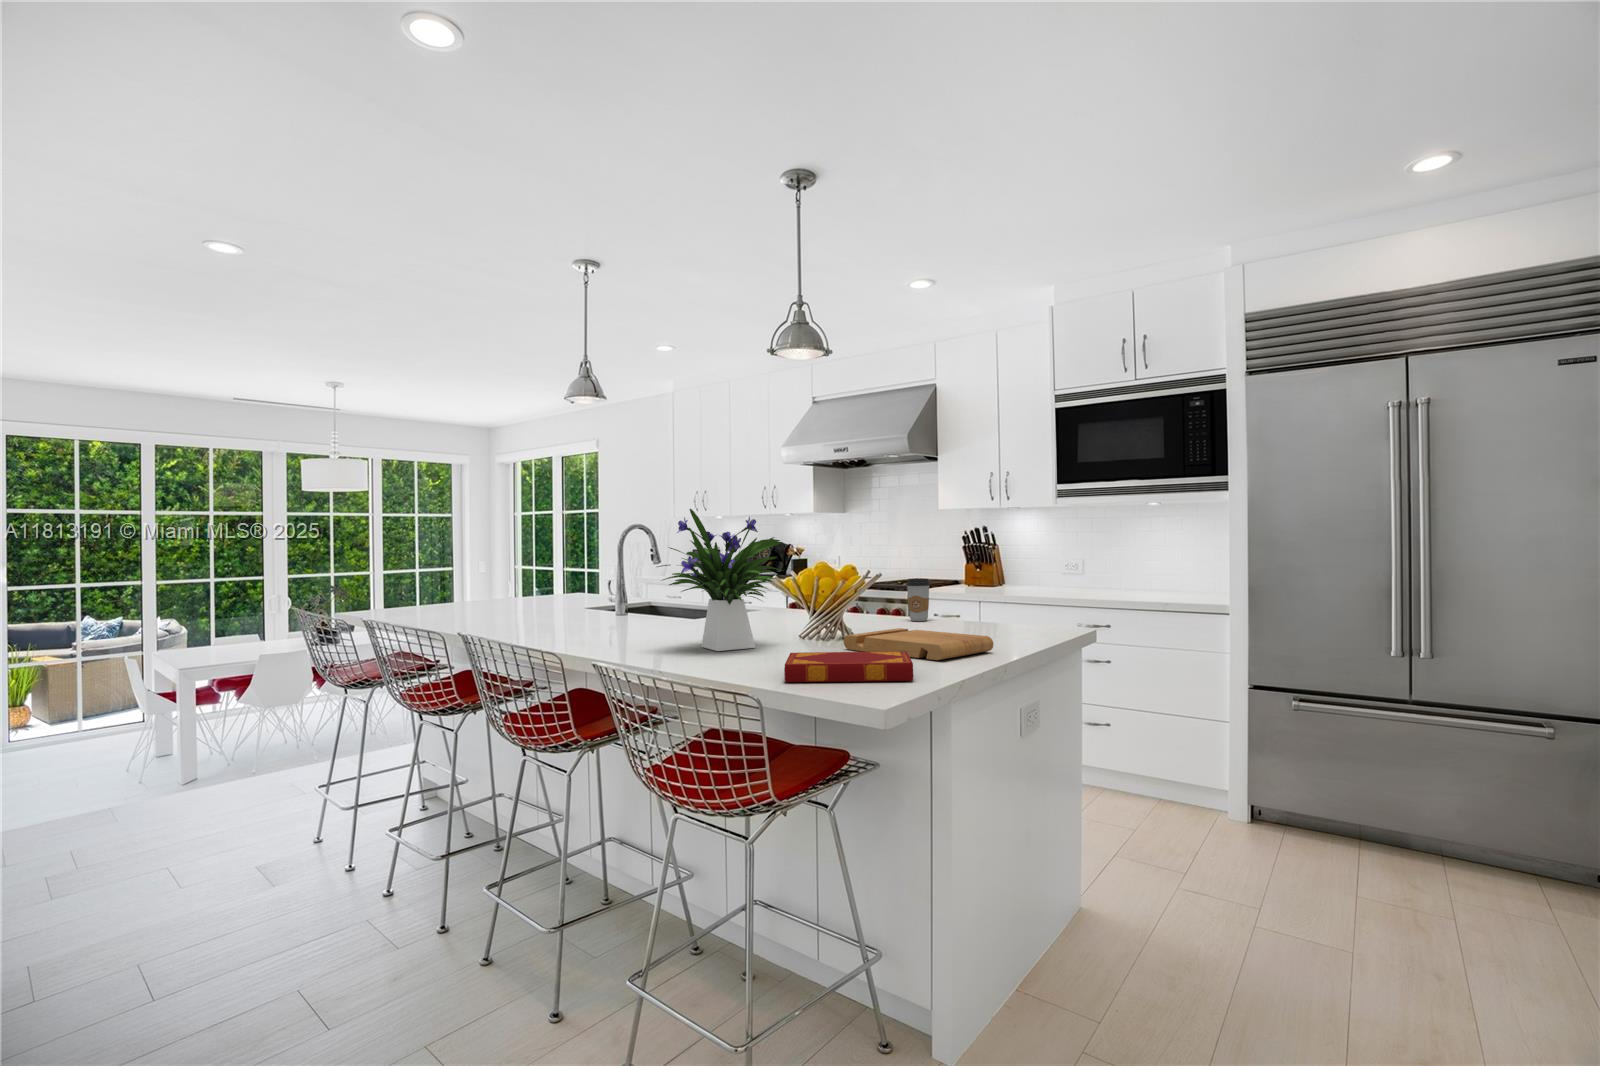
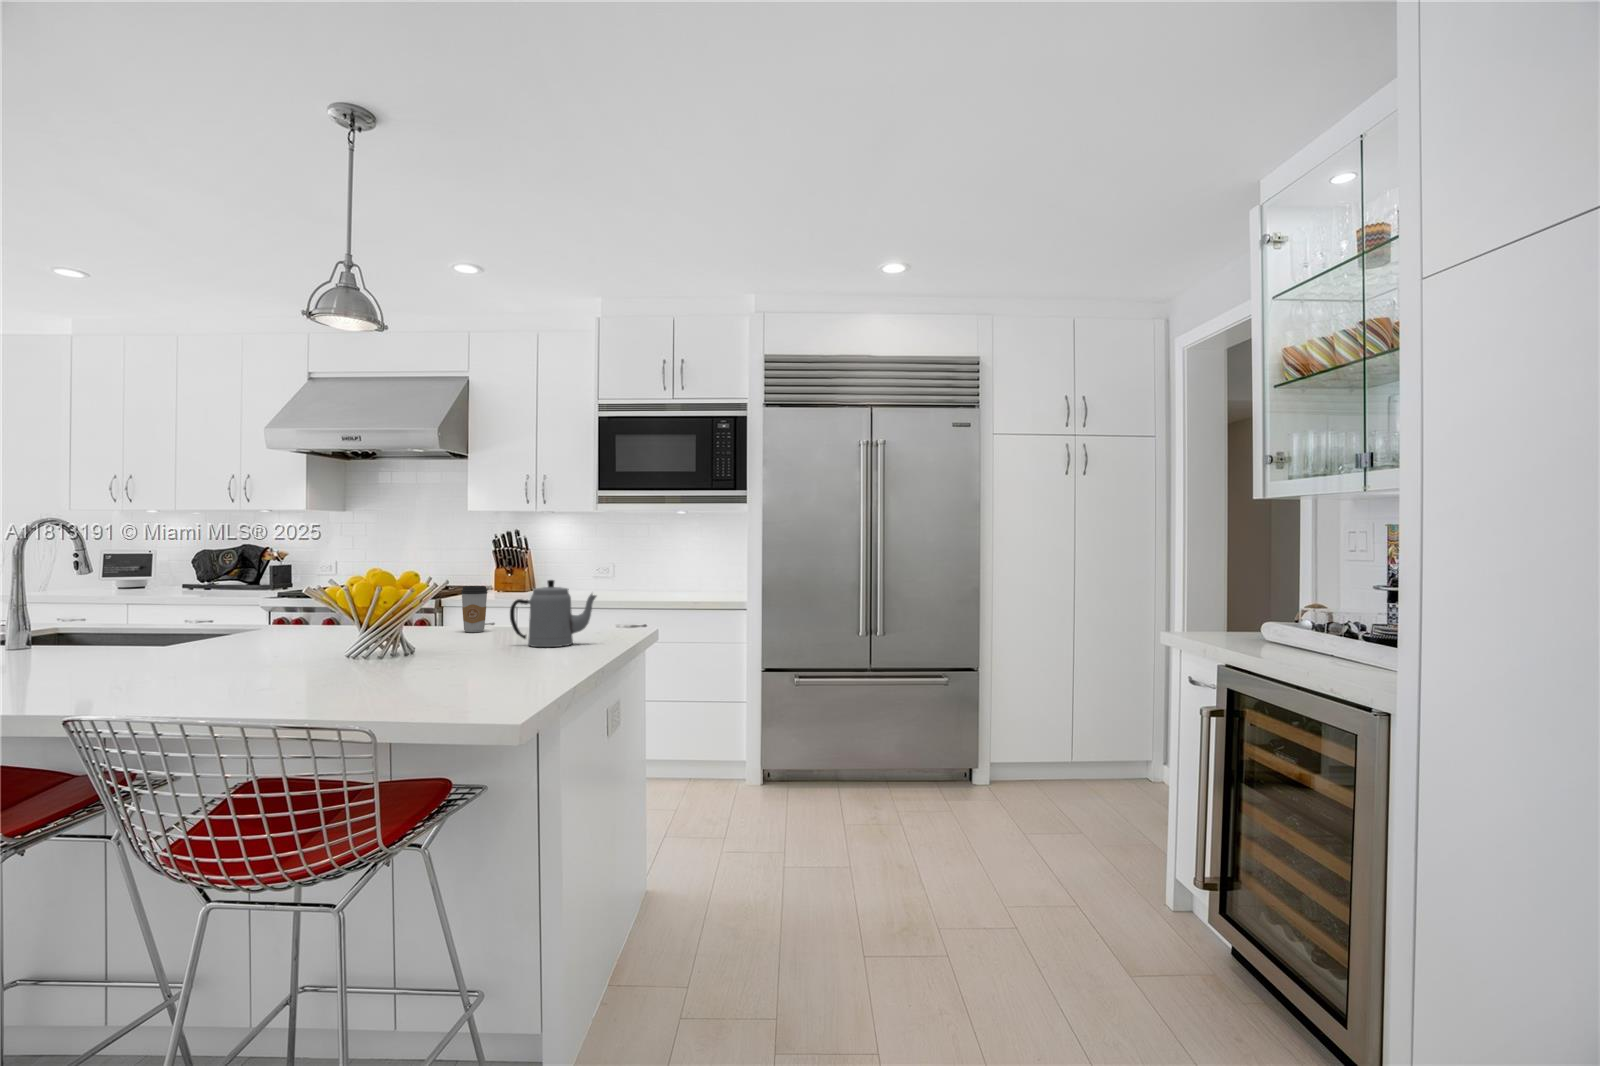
flower arrangement: present [657,509,783,651] -> none [138,498,340,681]
teapot: none [938,573,1019,638] -> present [510,580,596,647]
cutting board: present [844,628,993,660] -> none [412,641,584,673]
hardback book: present [784,651,913,682] -> none [363,665,527,712]

